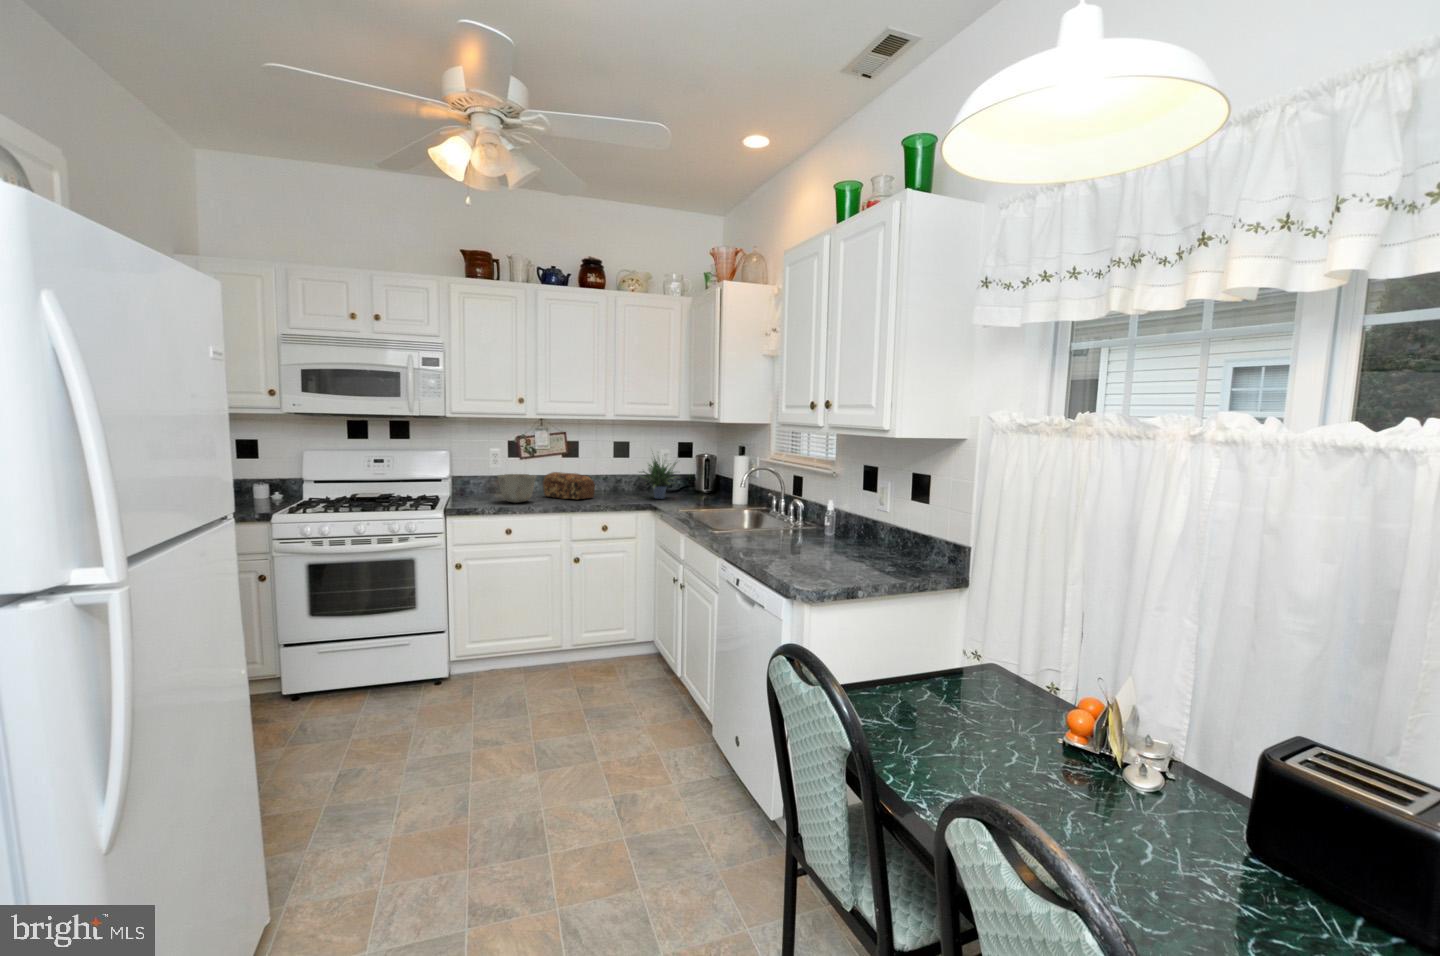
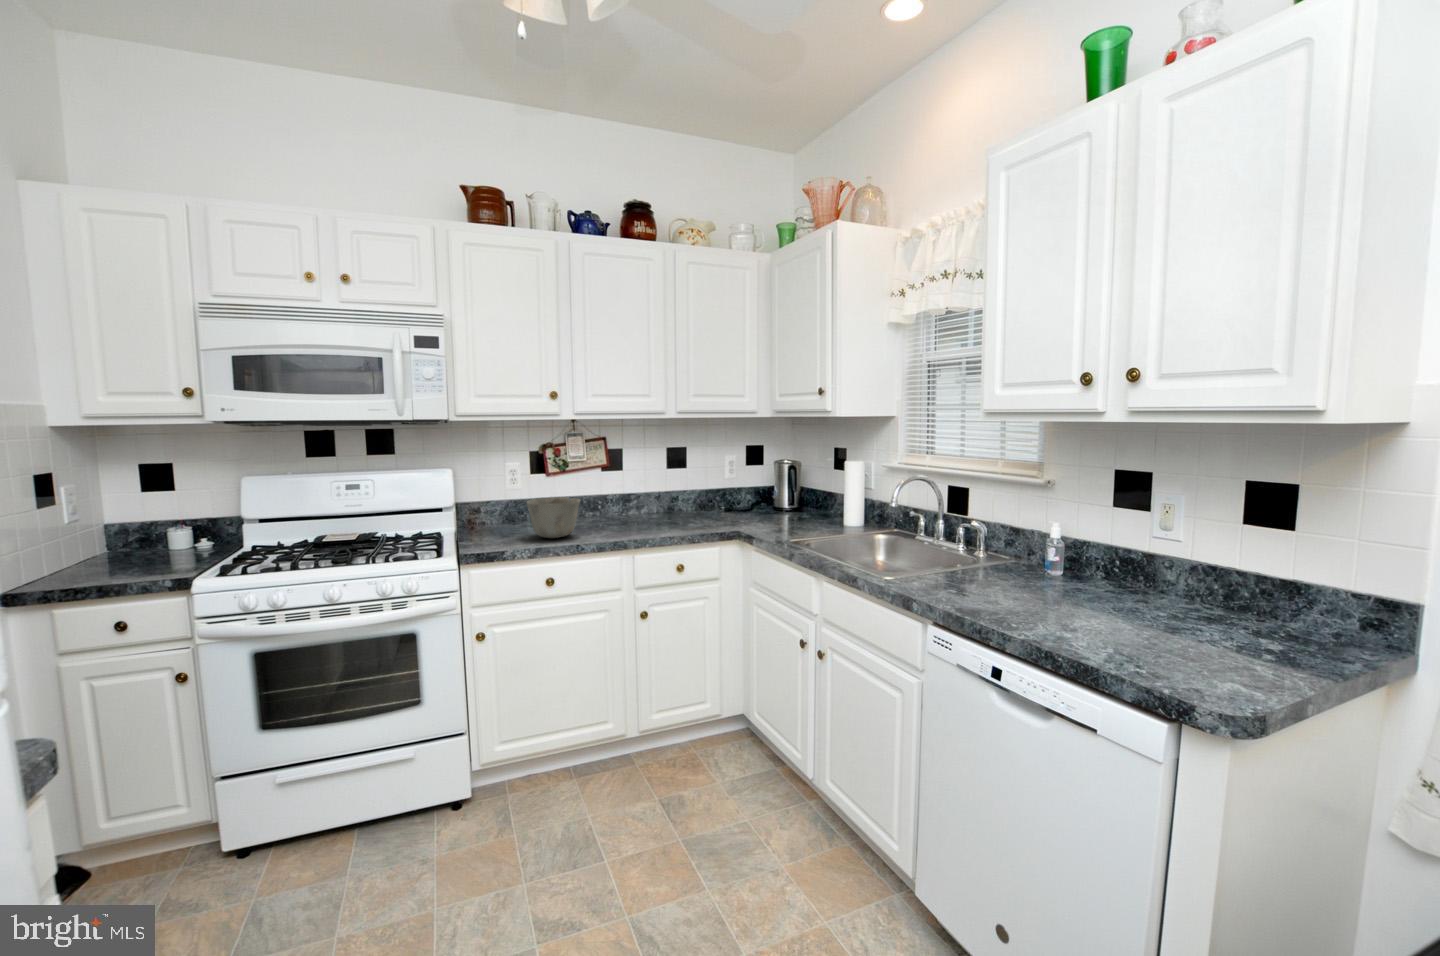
potted plant: present [639,459,676,499] -> none [705,451,768,522]
bread loaf: present [543,472,595,499] -> none [583,492,654,529]

